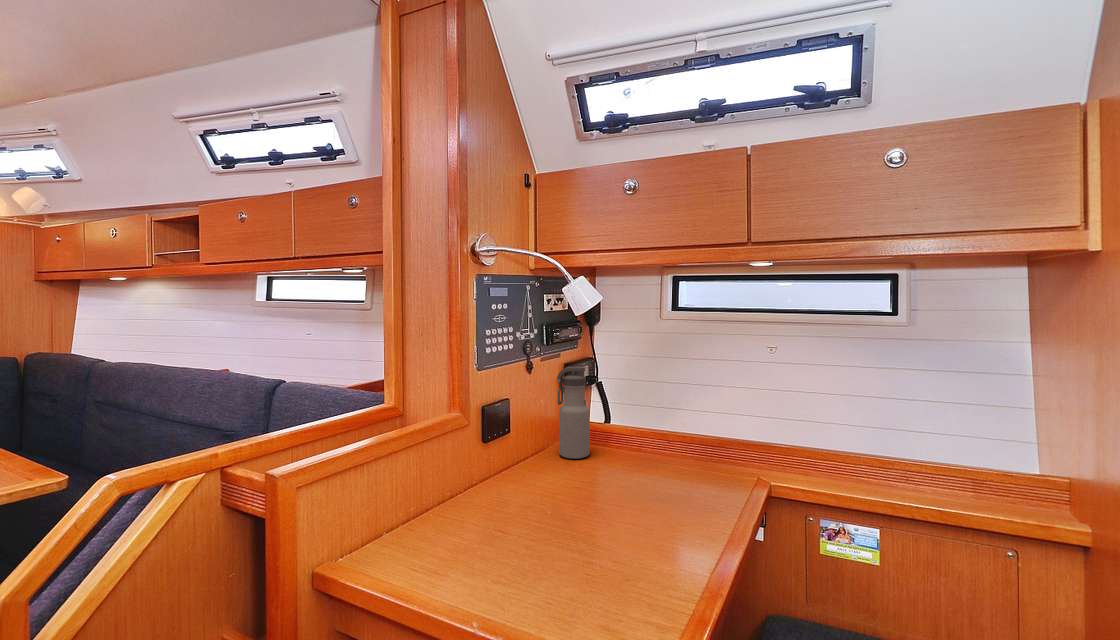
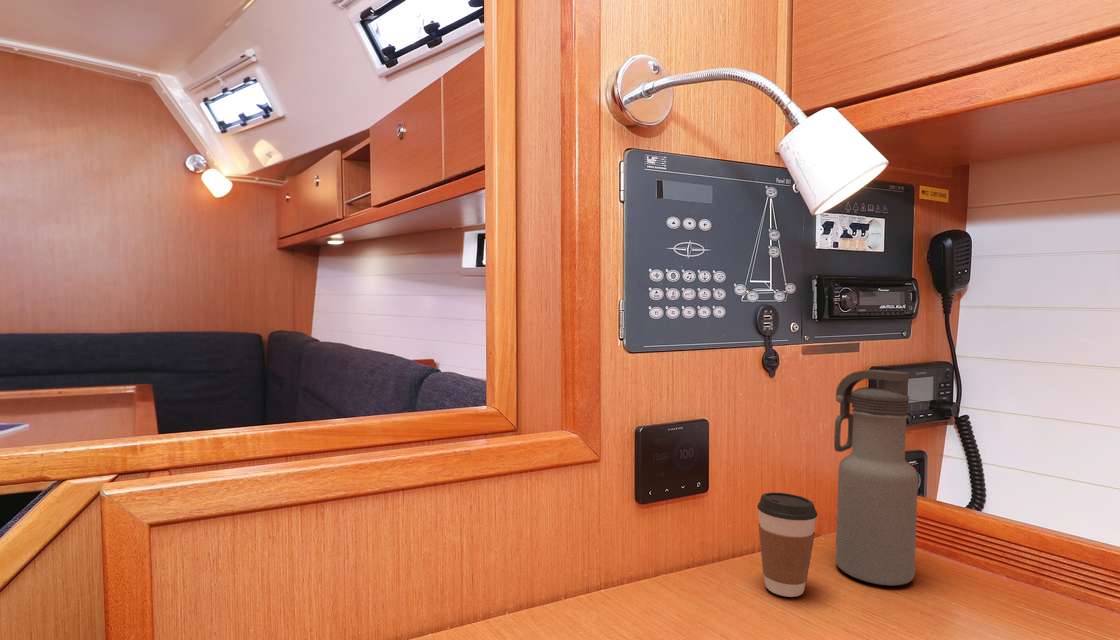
coffee cup: none [532,426,556,470] -> present [757,492,817,597]

